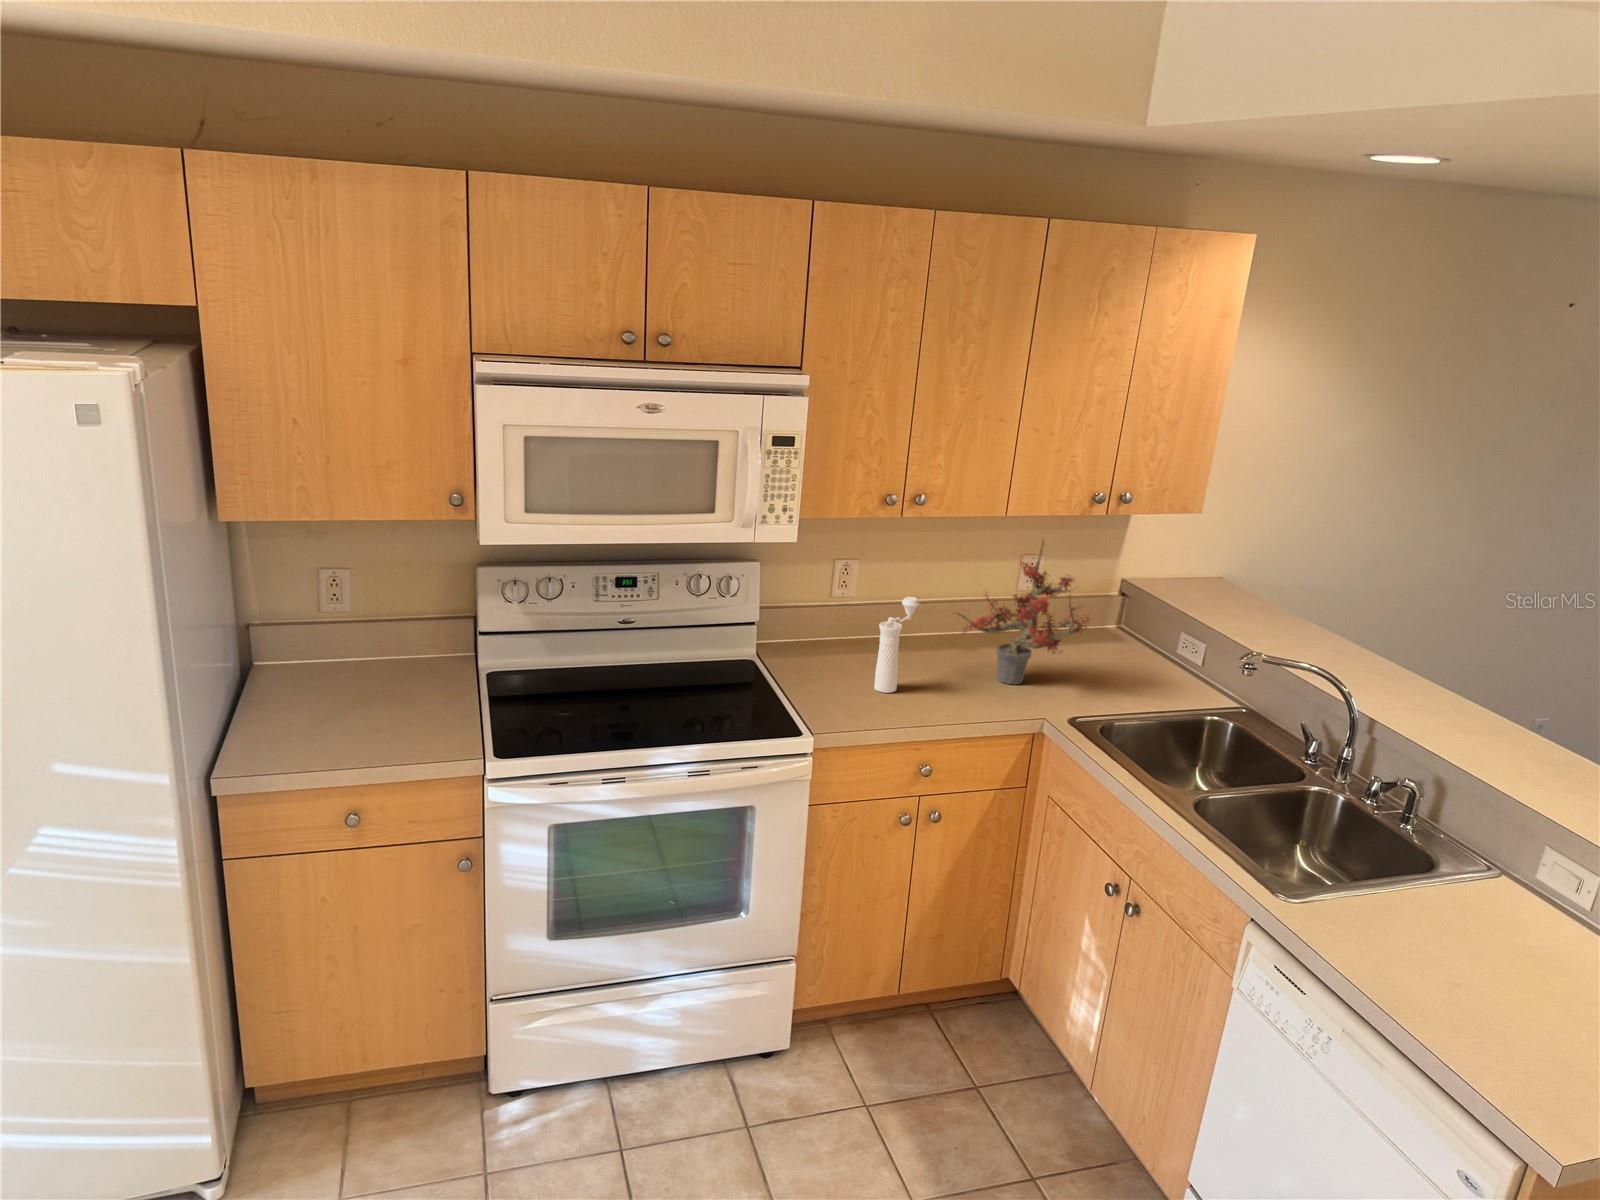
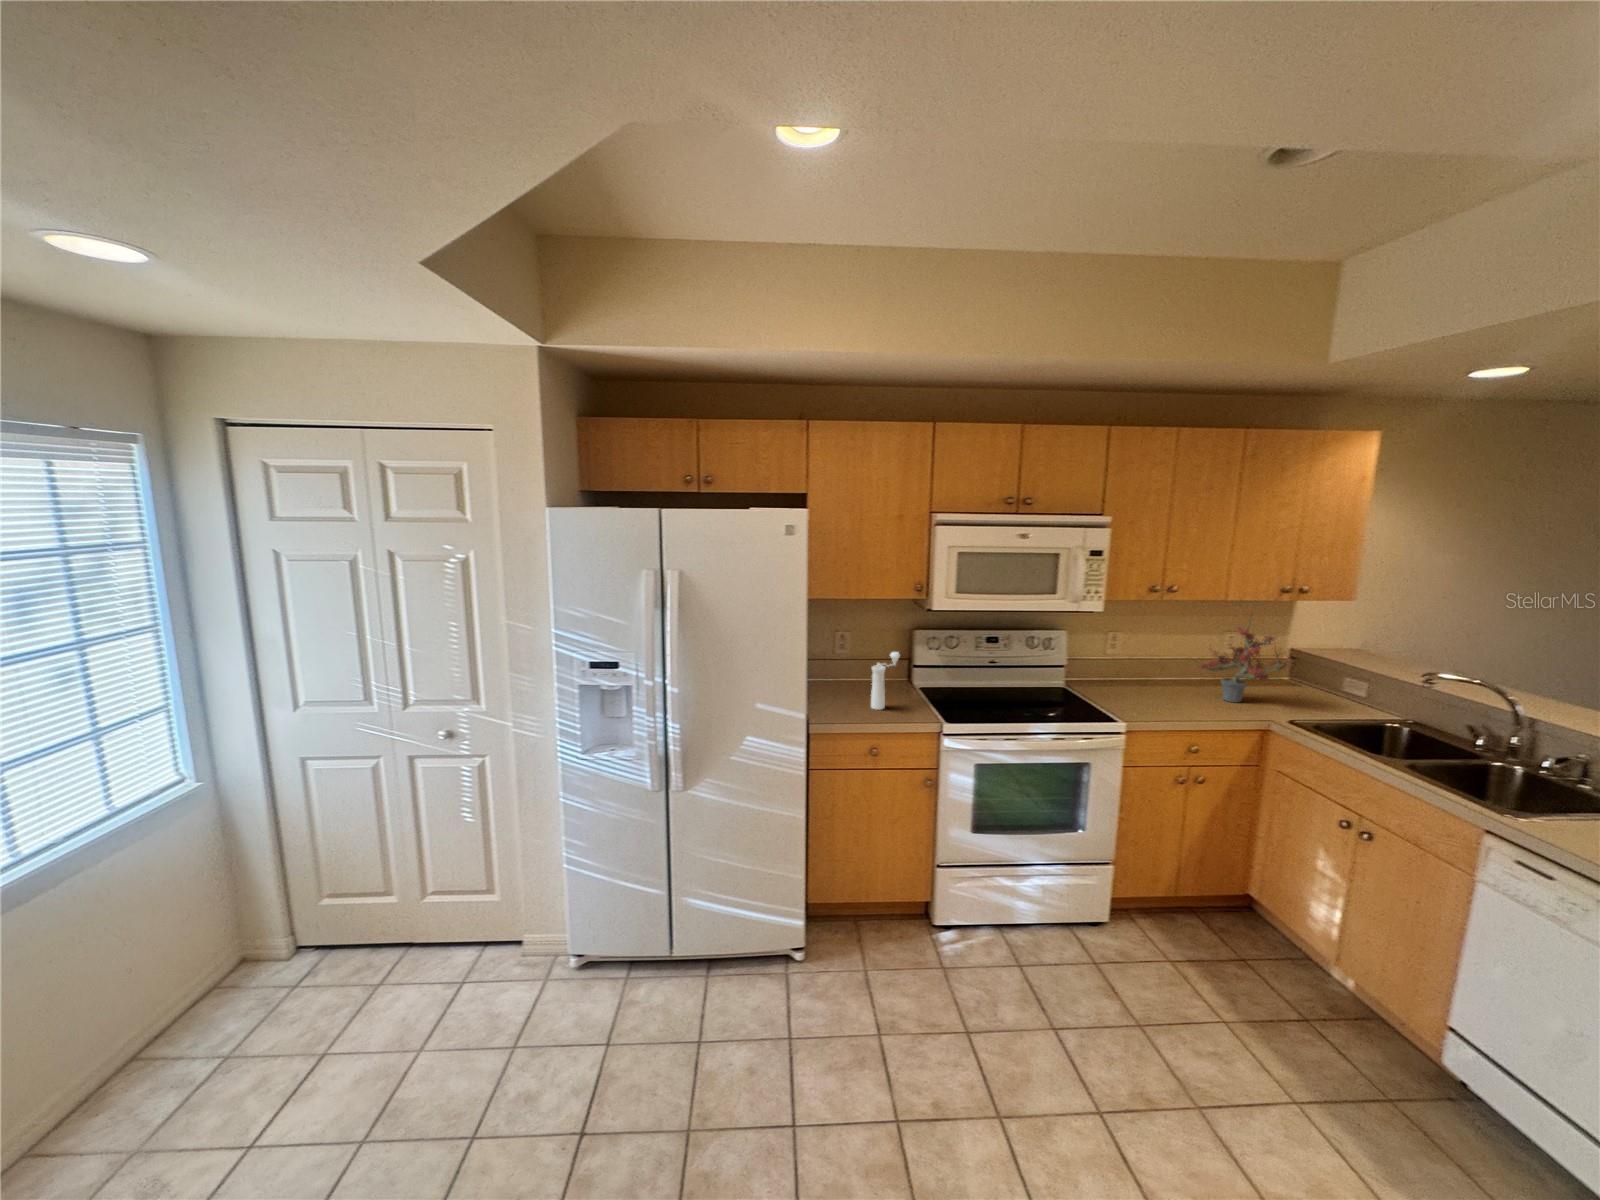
pepper mill: present [874,597,919,693] -> present [871,652,900,710]

